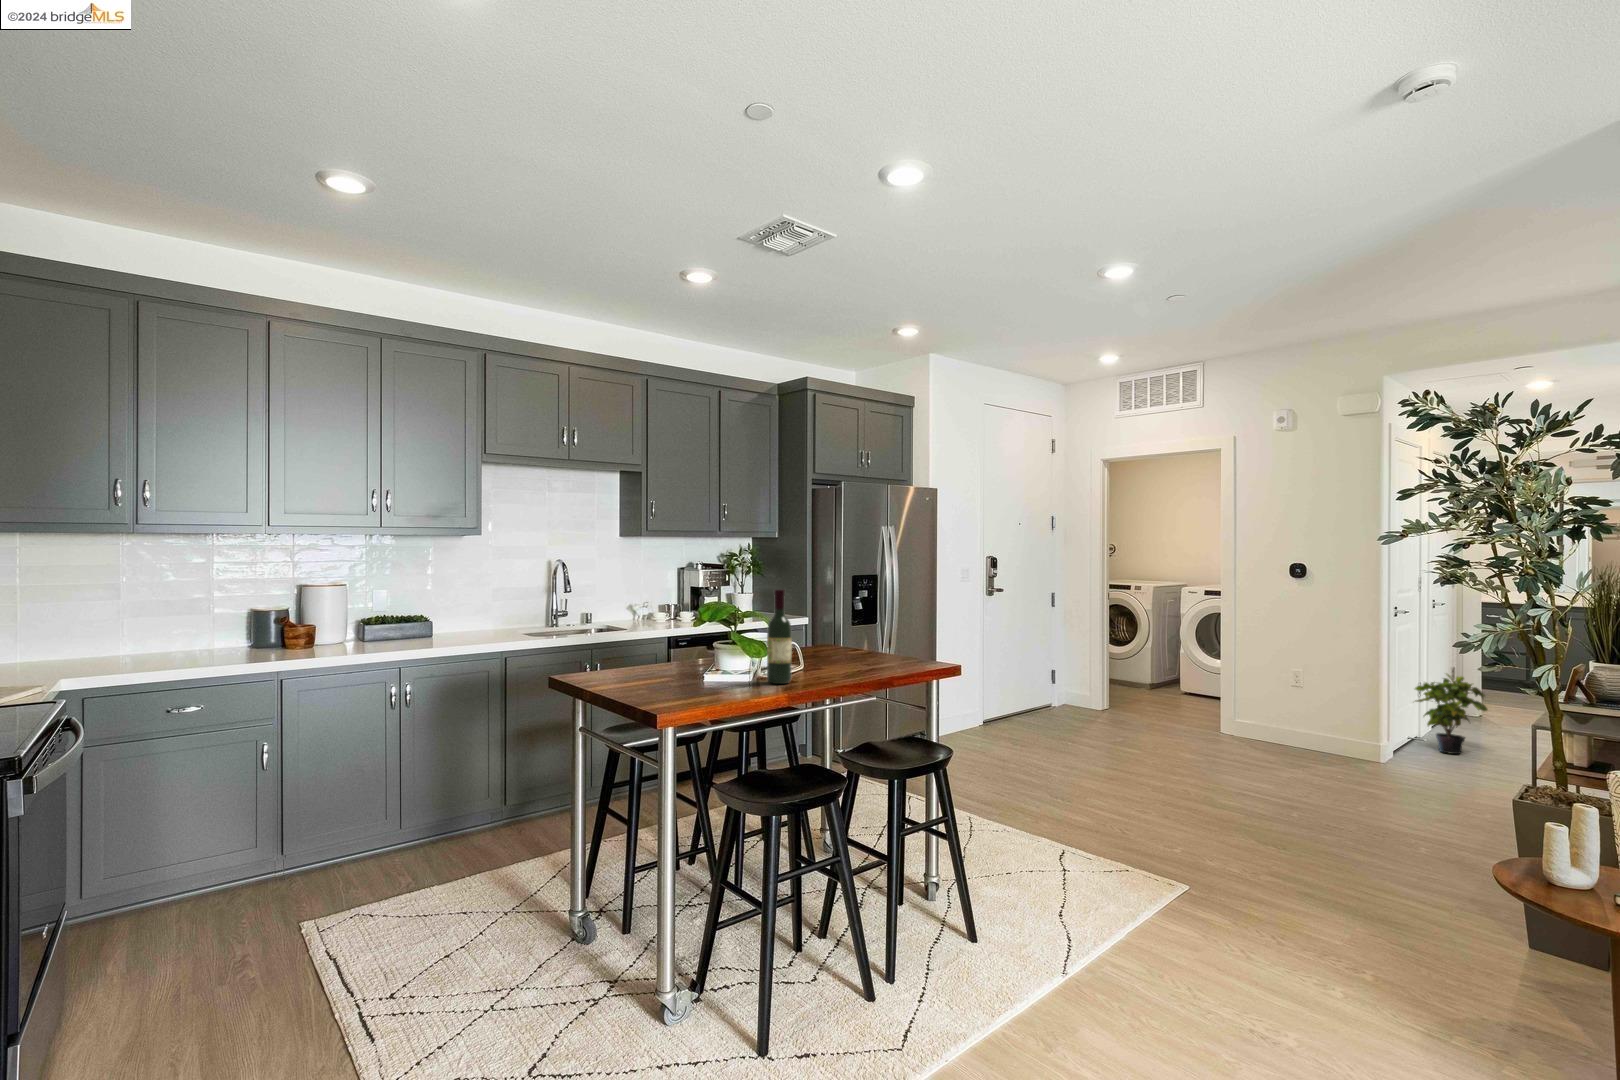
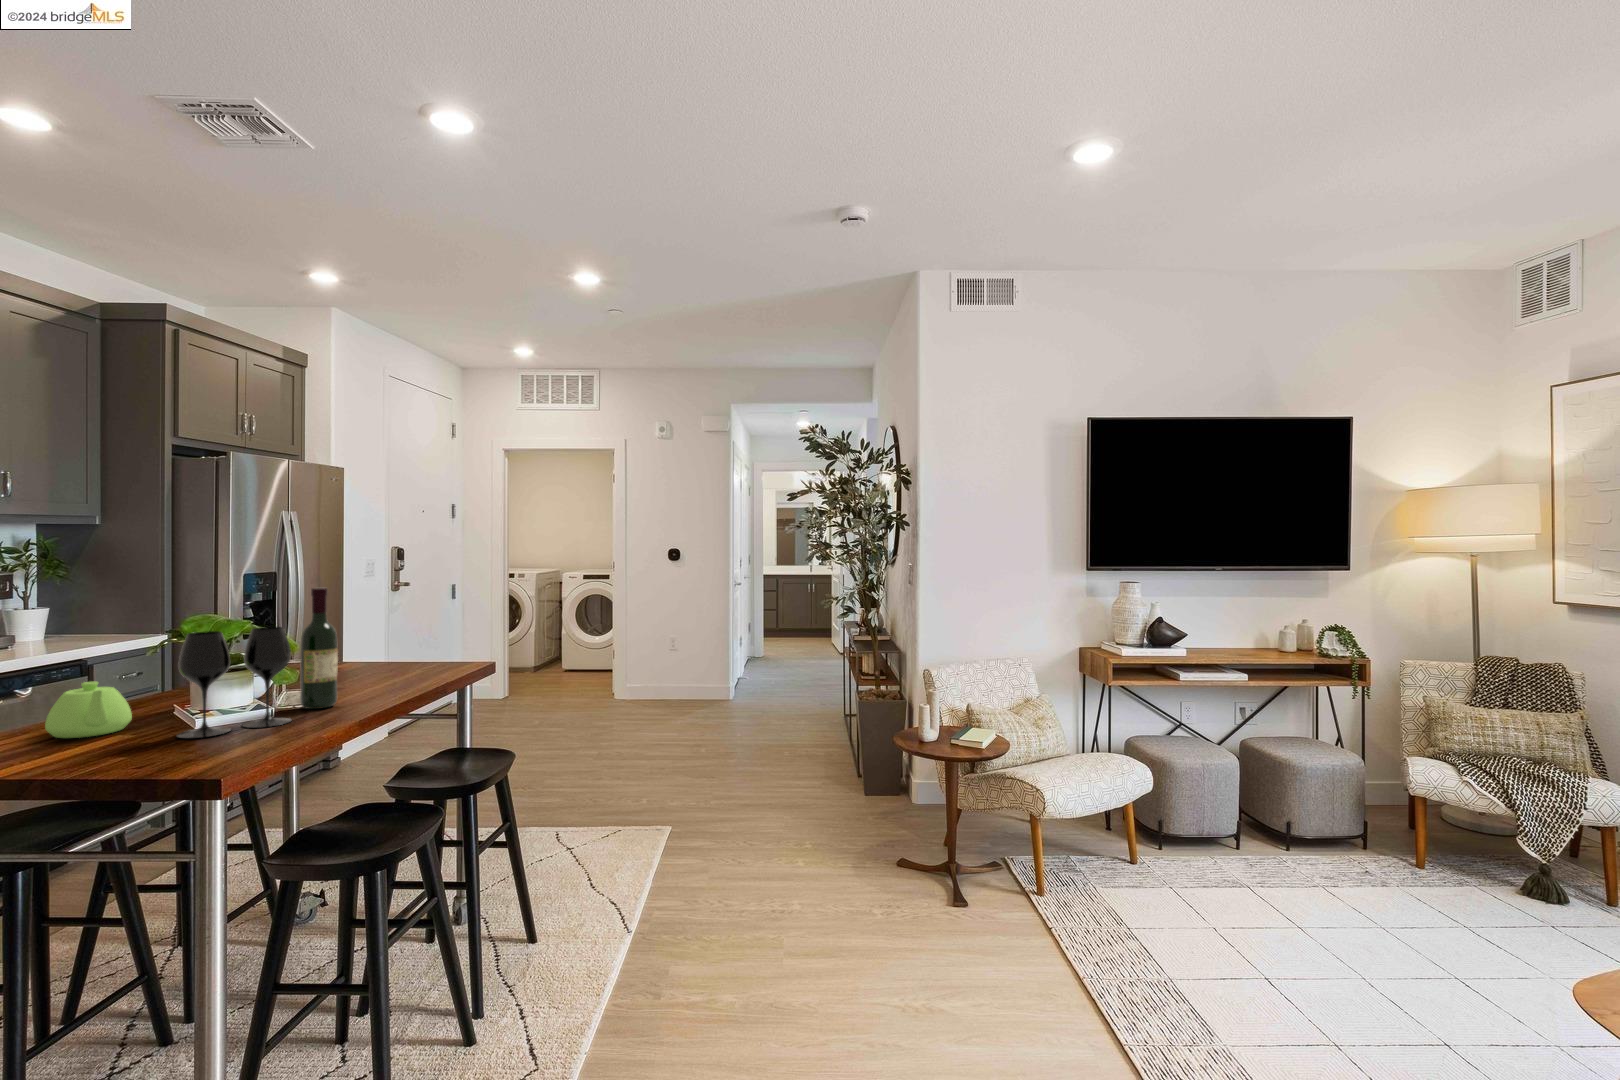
wine glass: none [681,617,751,691] -> present [177,627,292,738]
teapot: none [635,645,678,681] -> present [45,682,132,738]
potted plant: present [1415,674,1488,754] -> none [744,628,786,687]

